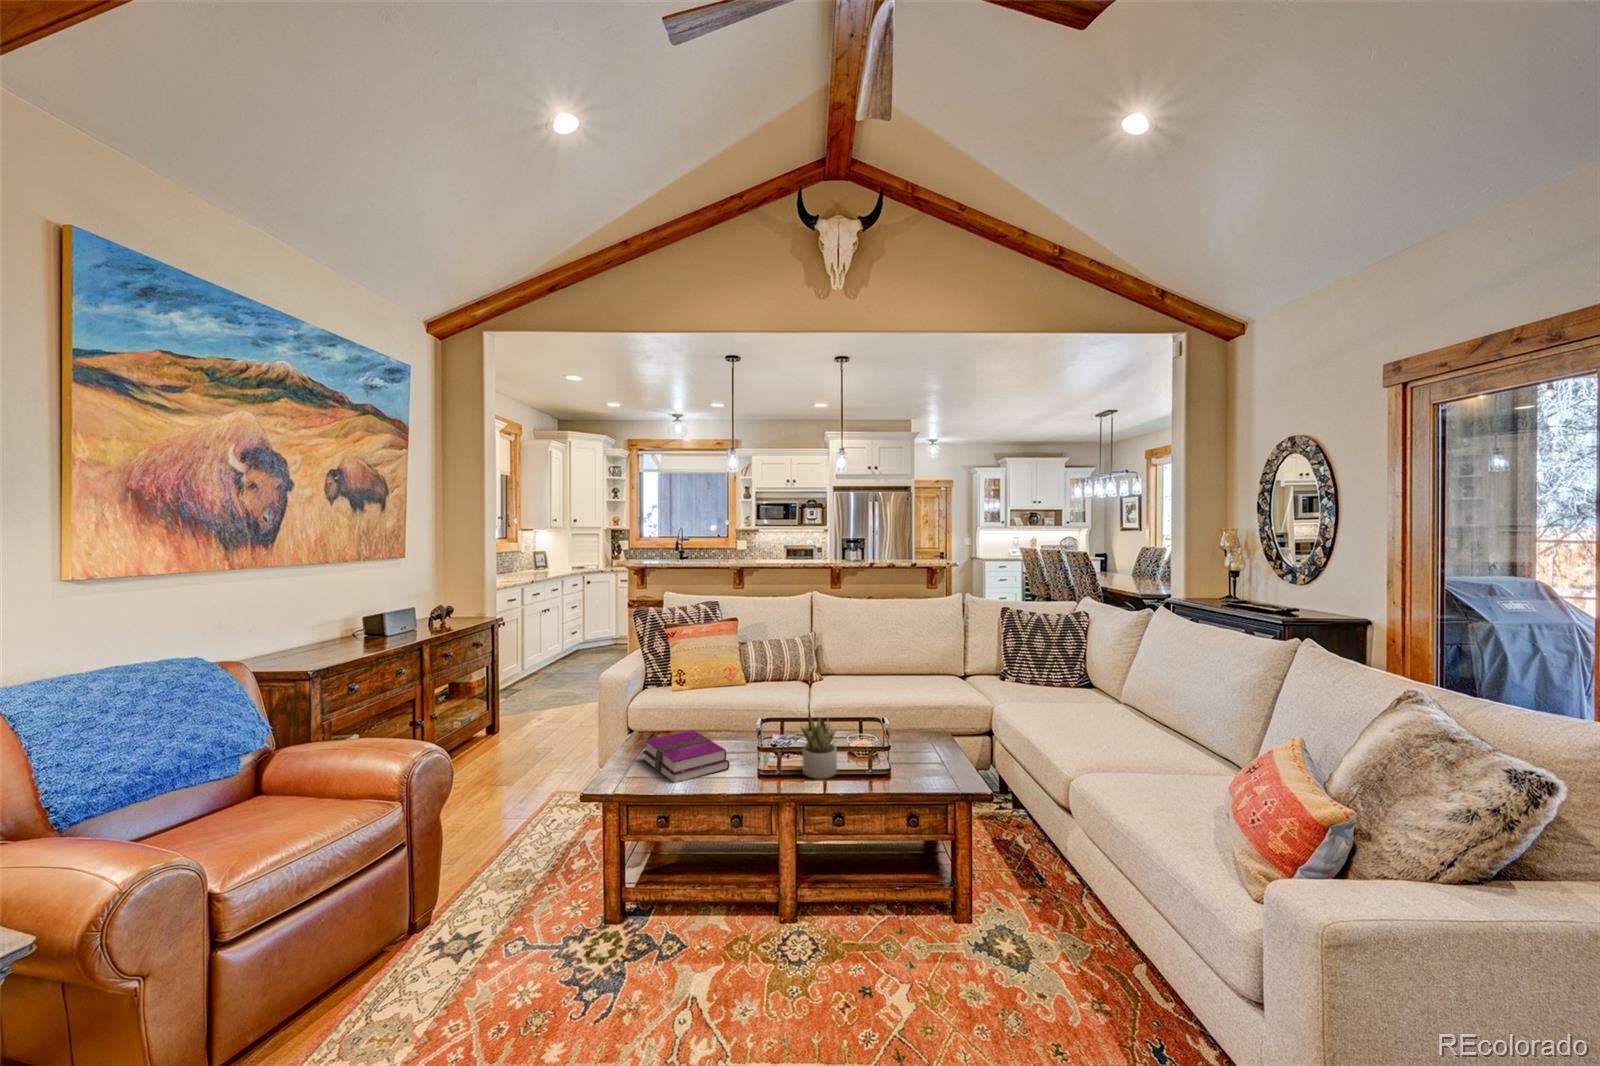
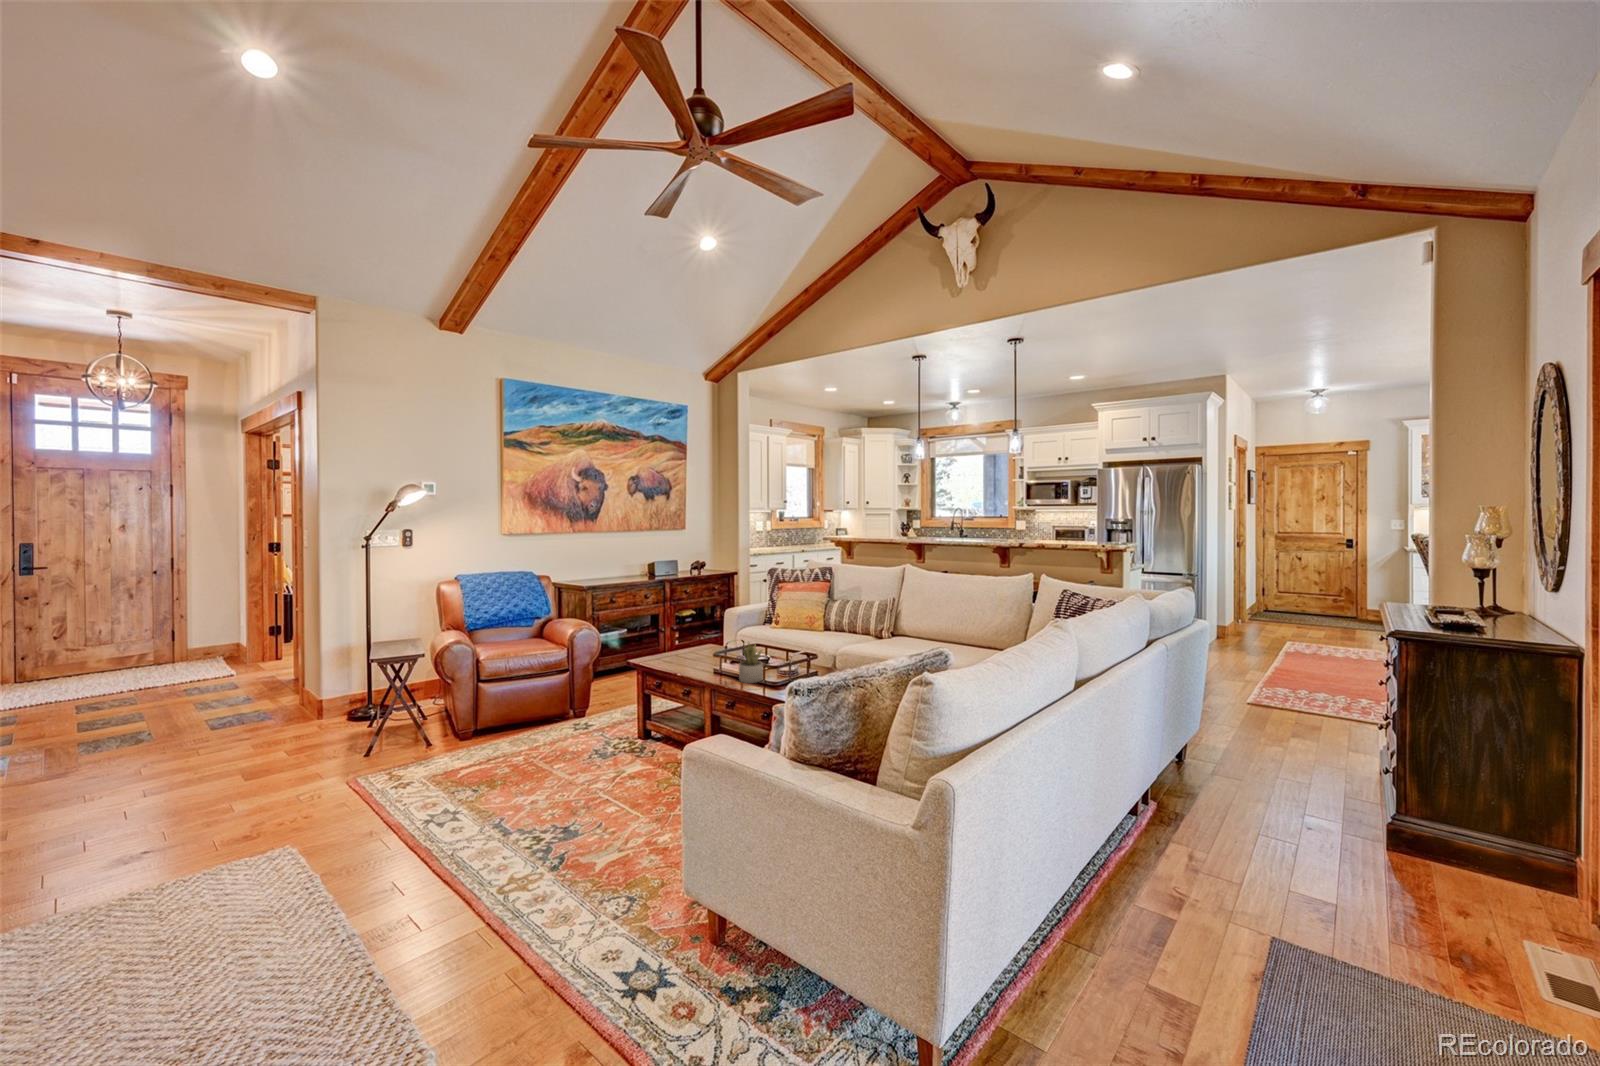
hardback book: present [643,730,730,783] -> none [674,645,723,669]

